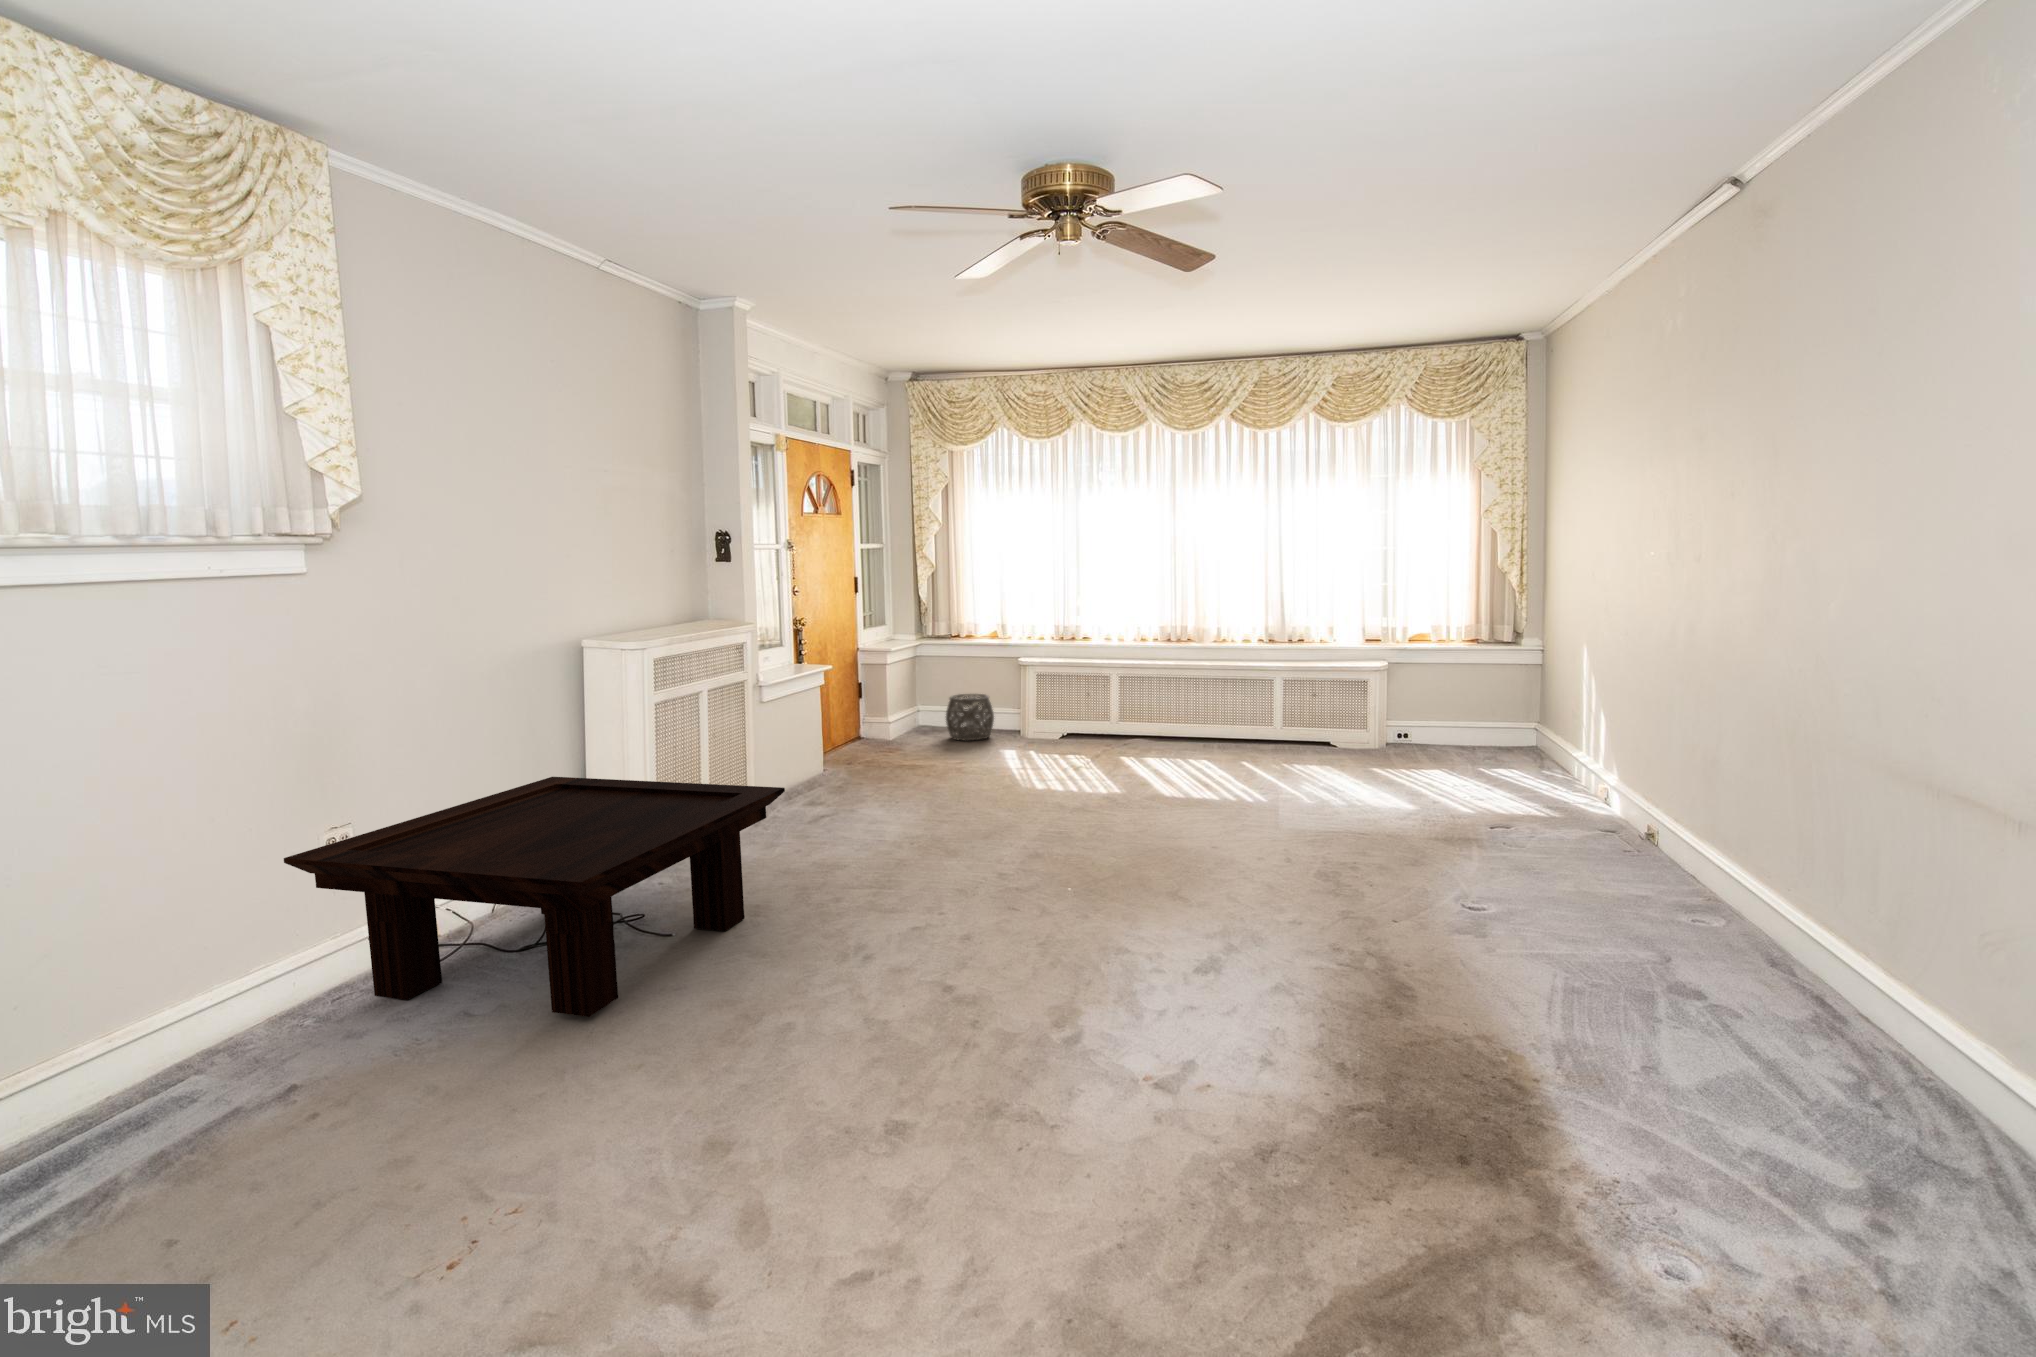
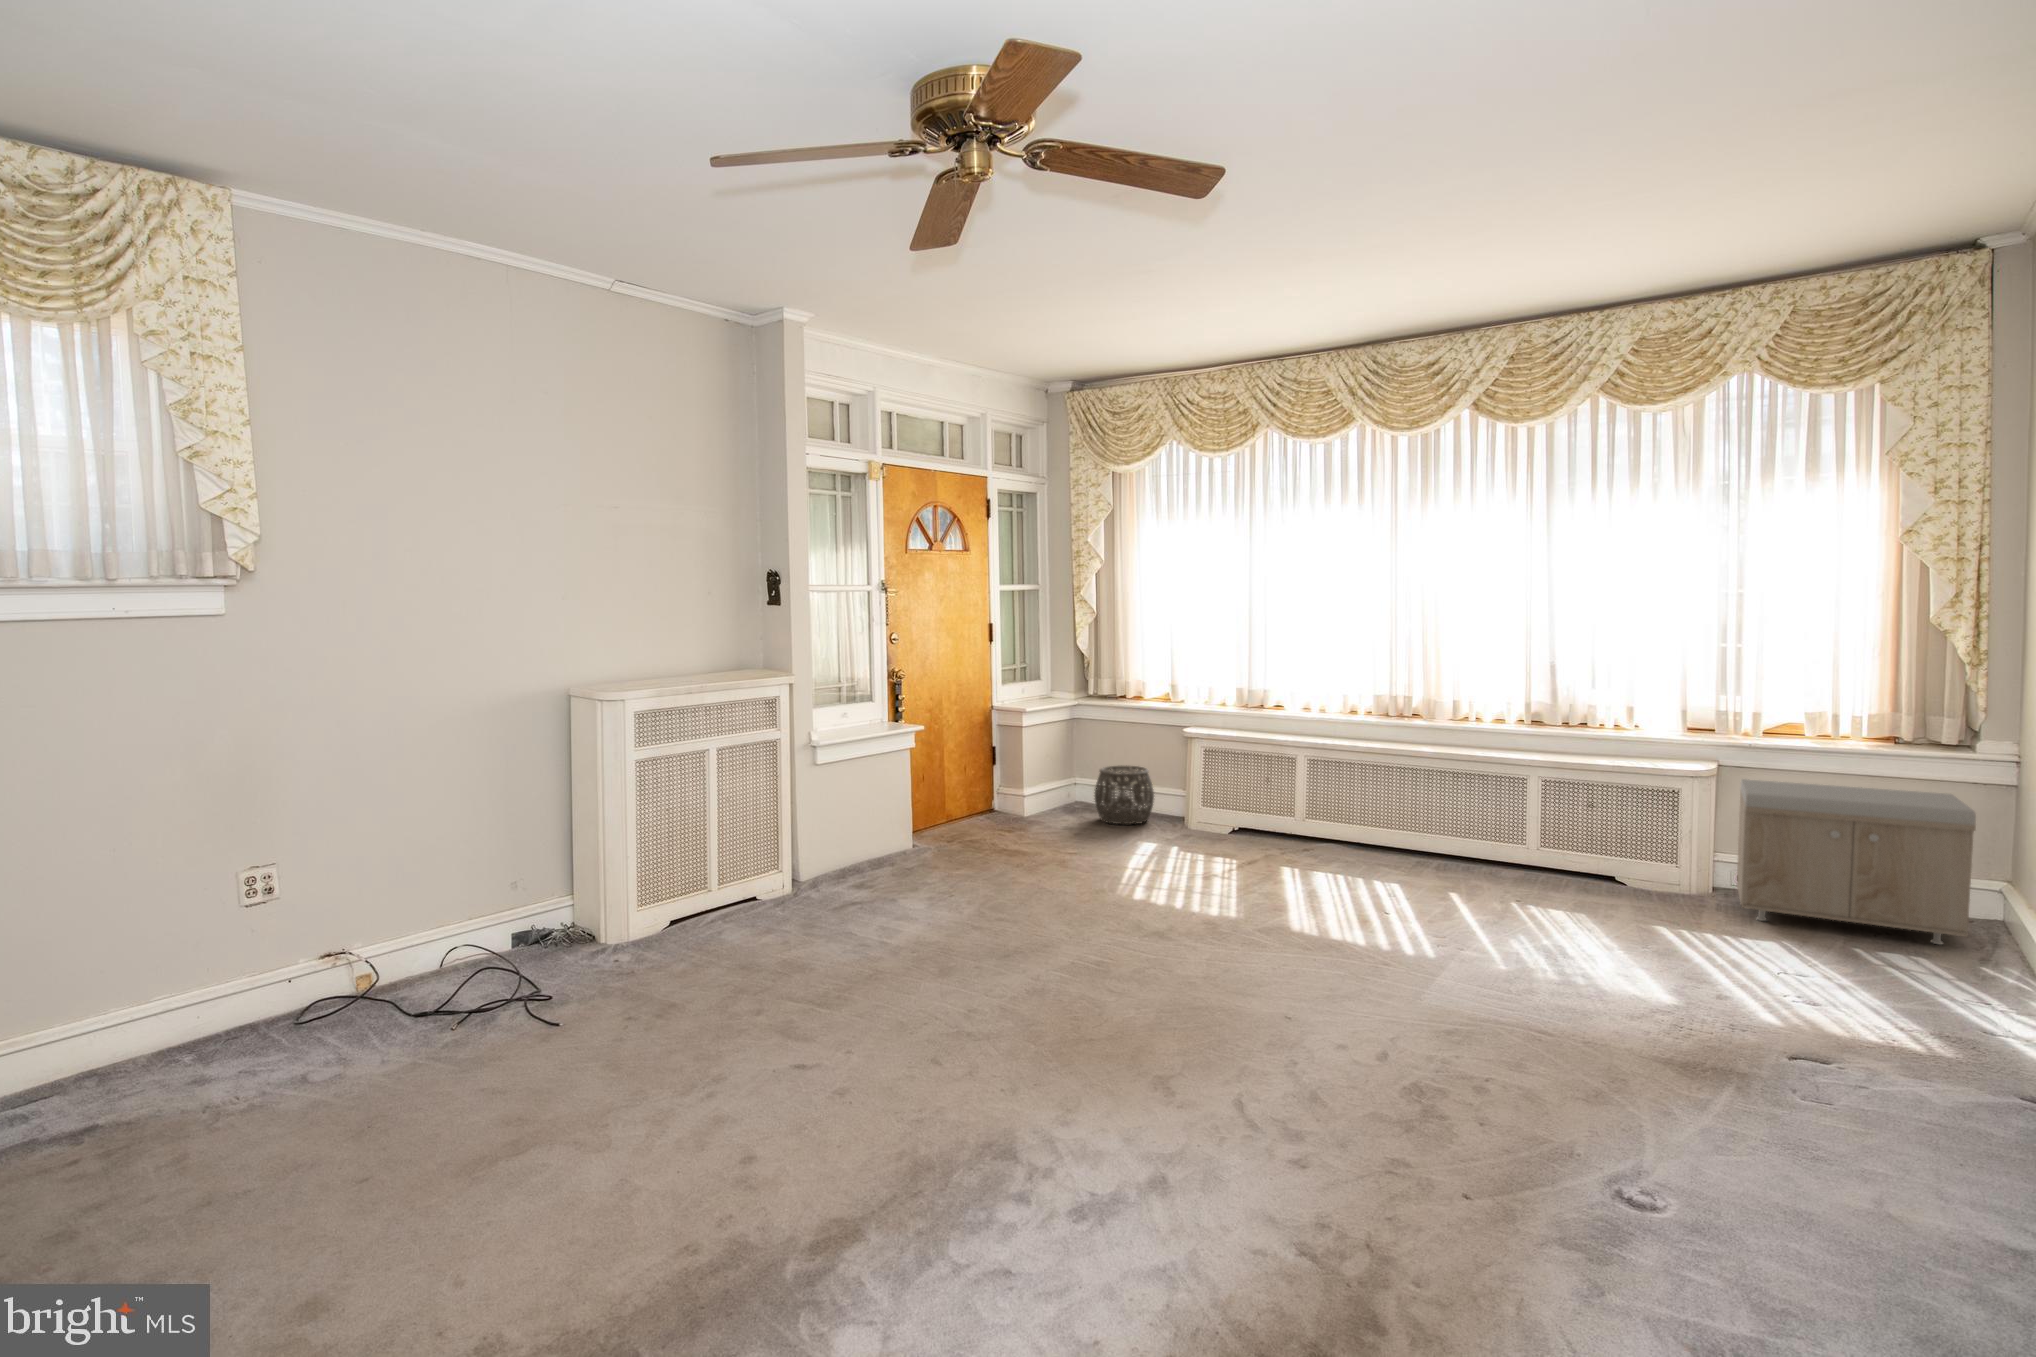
storage bench: none [1399,671,1527,761] -> present [1737,779,1976,945]
coffee table: present [284,777,785,1017] -> none [7,861,634,1232]

